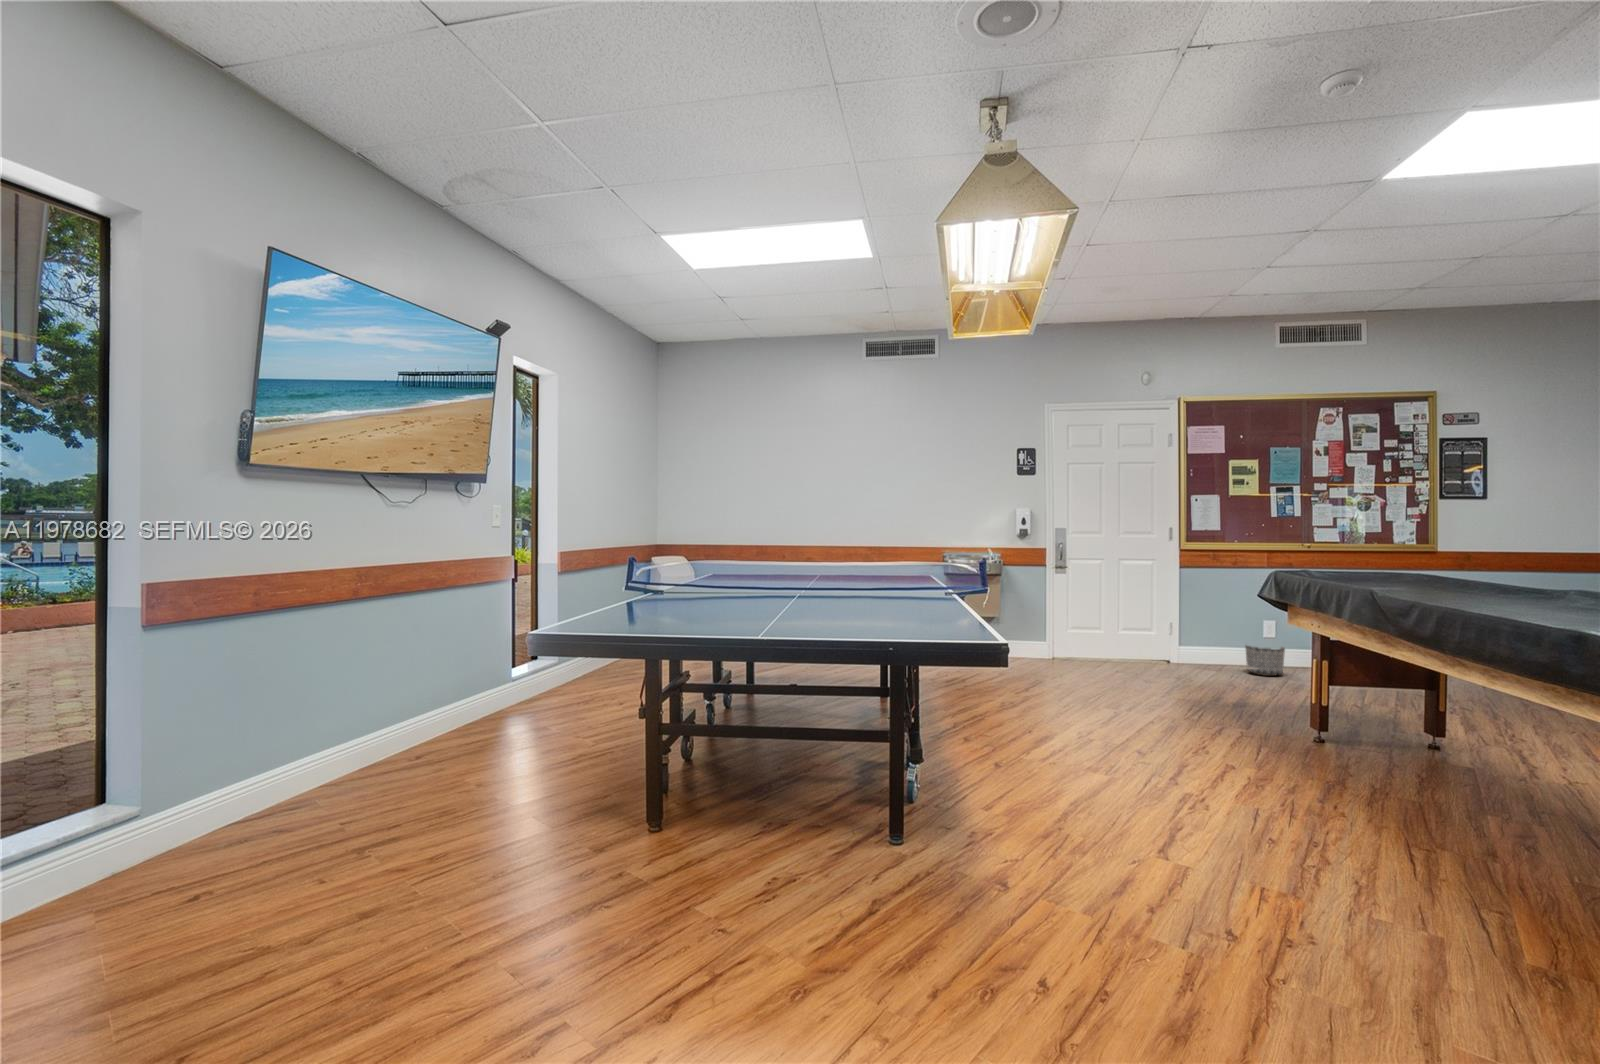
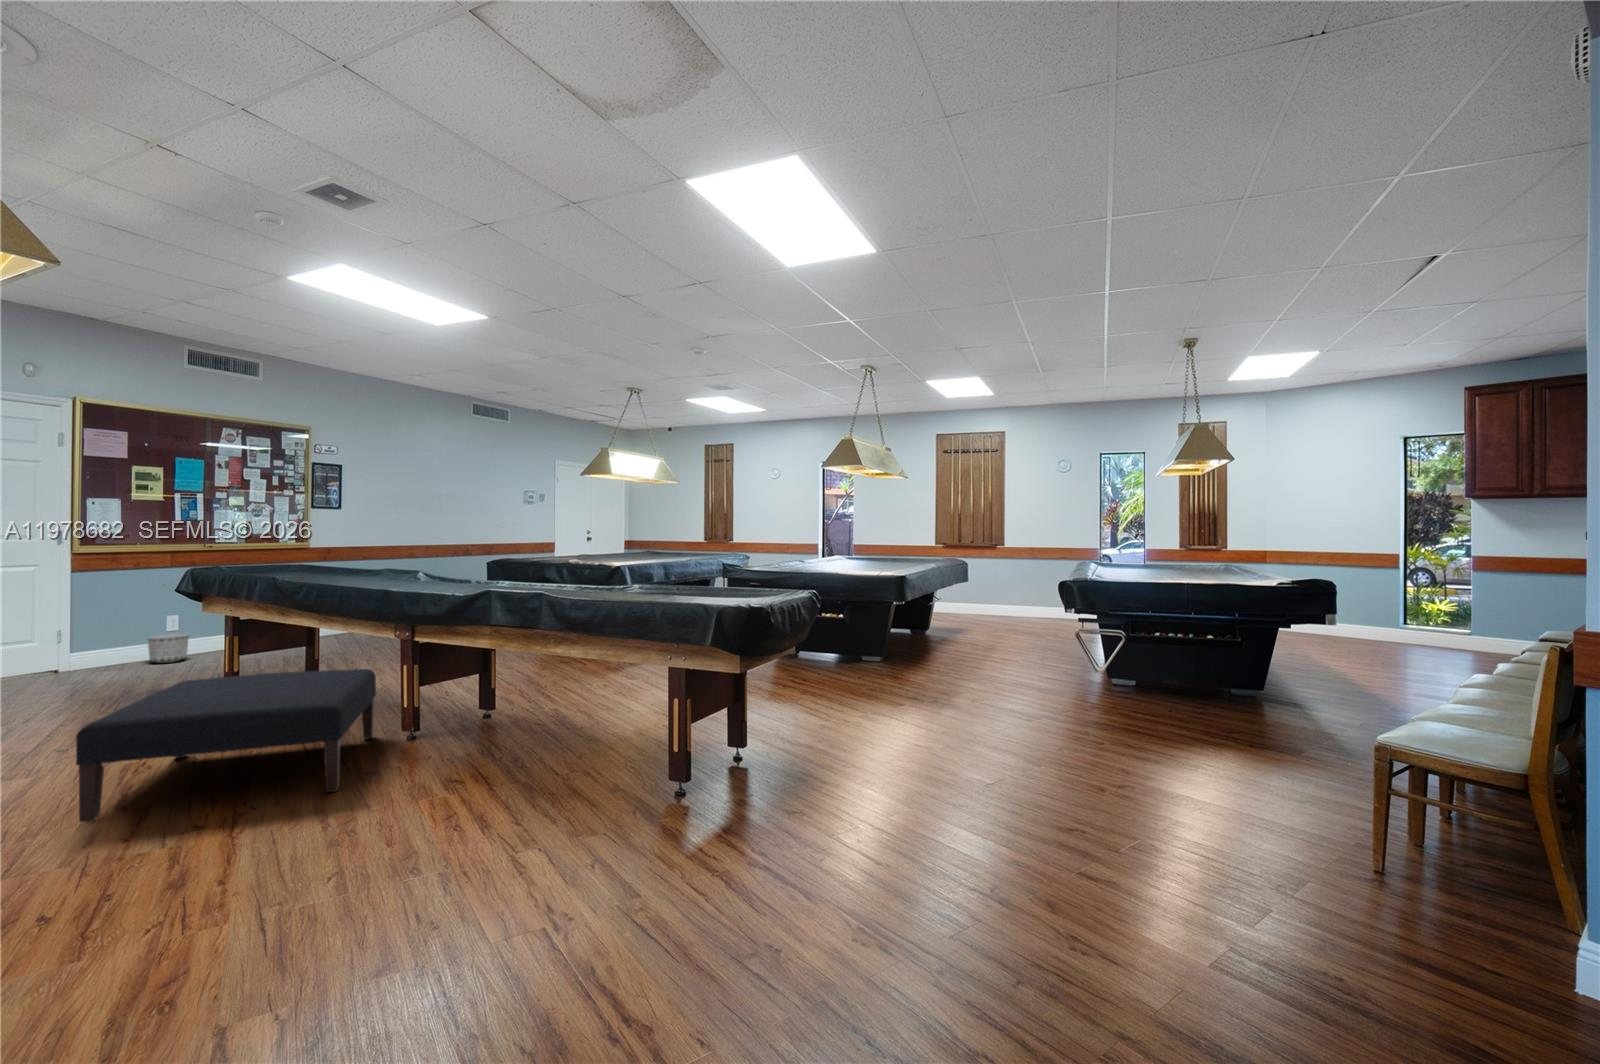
ottoman: none [1117,707,1551,986] -> present [76,669,376,822]

